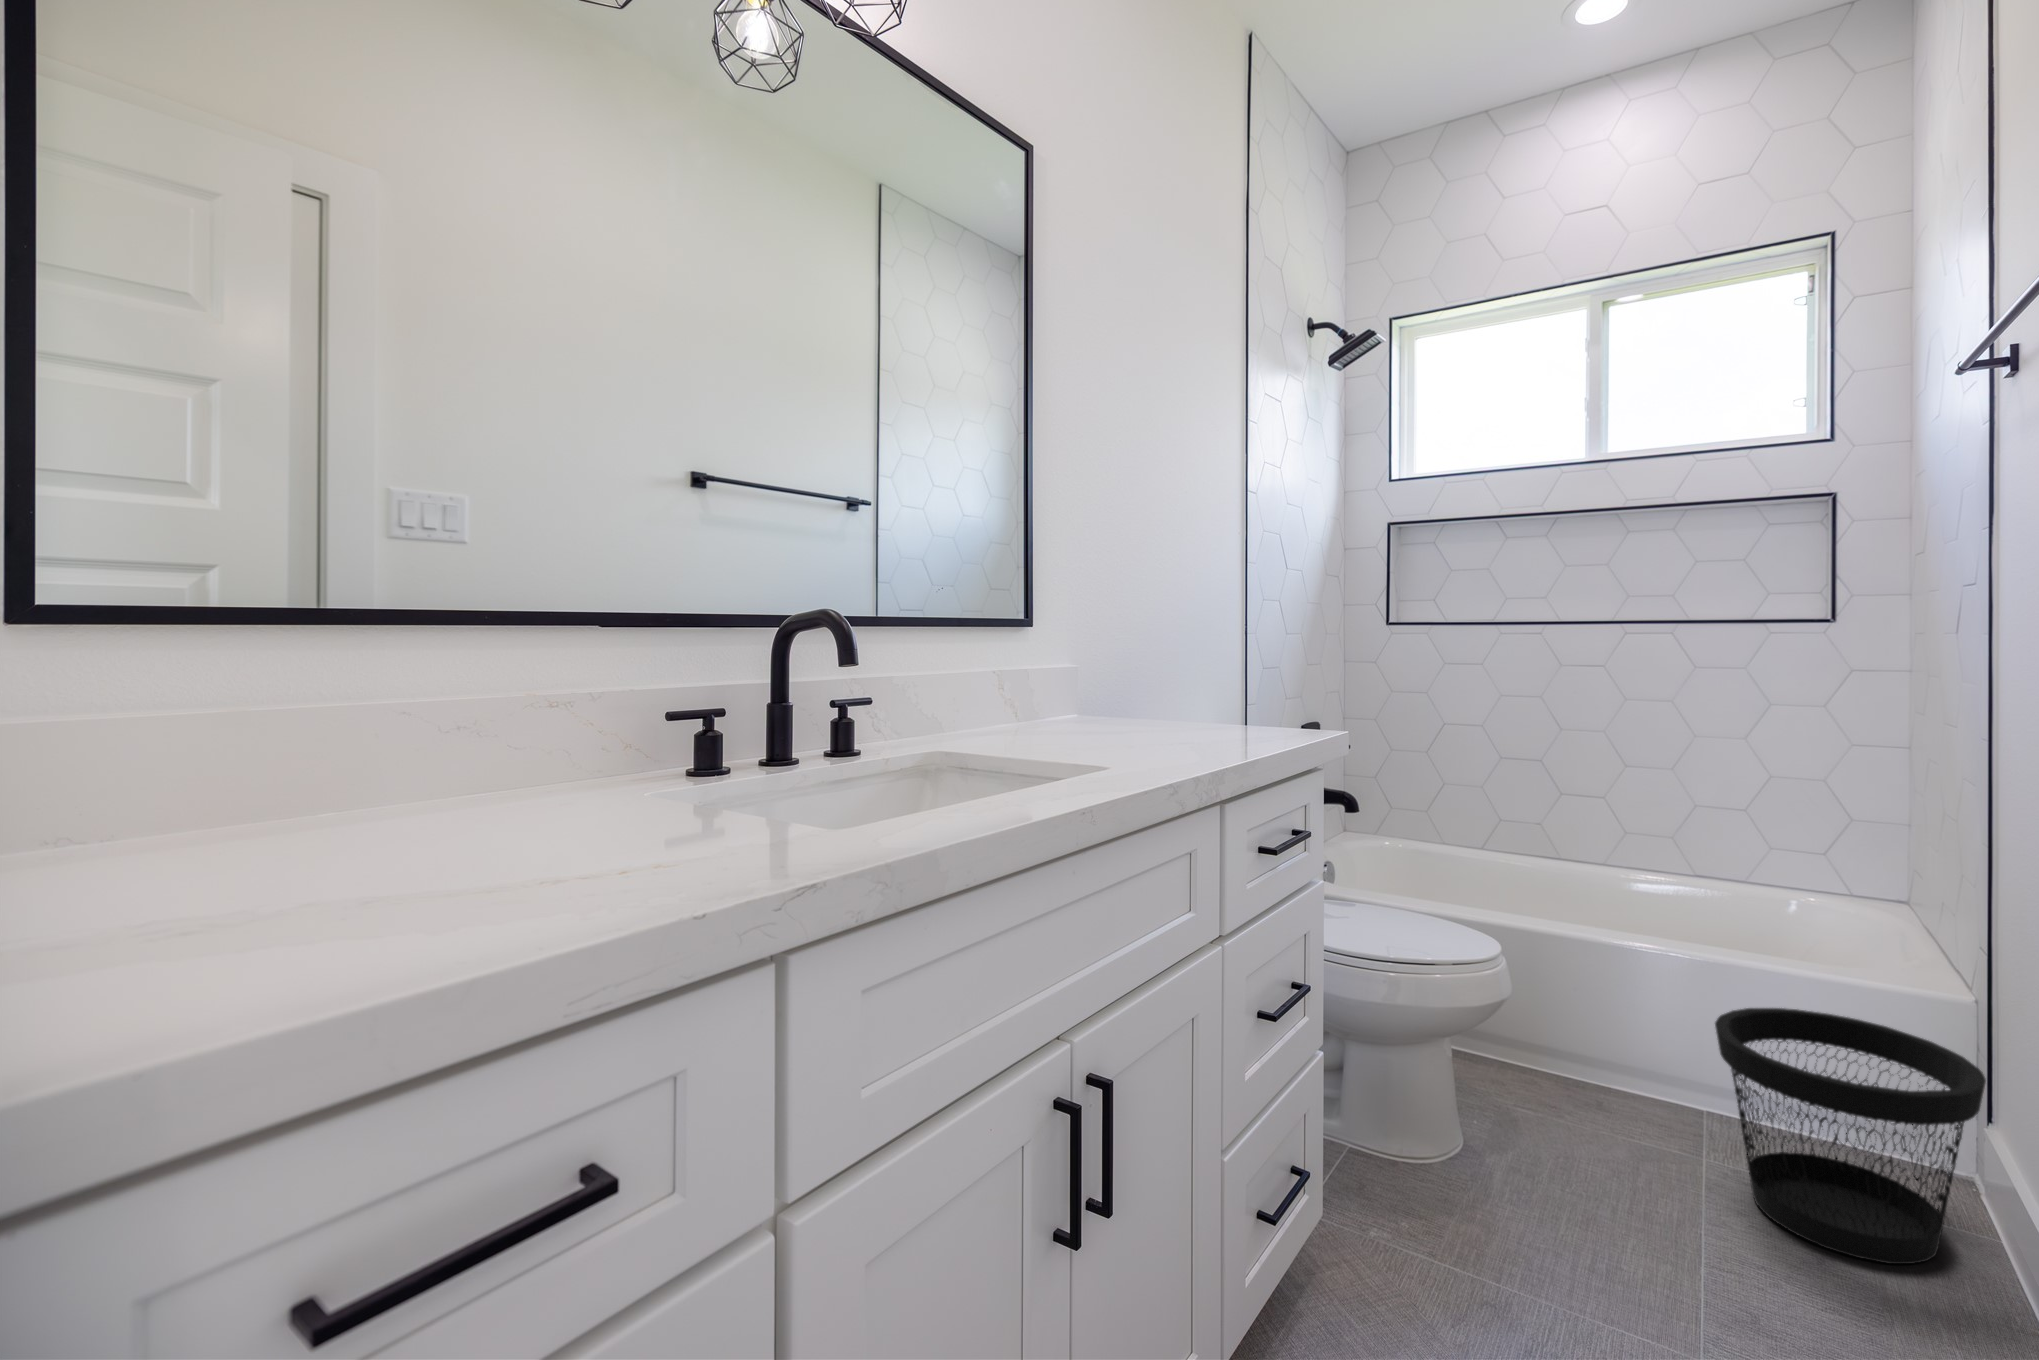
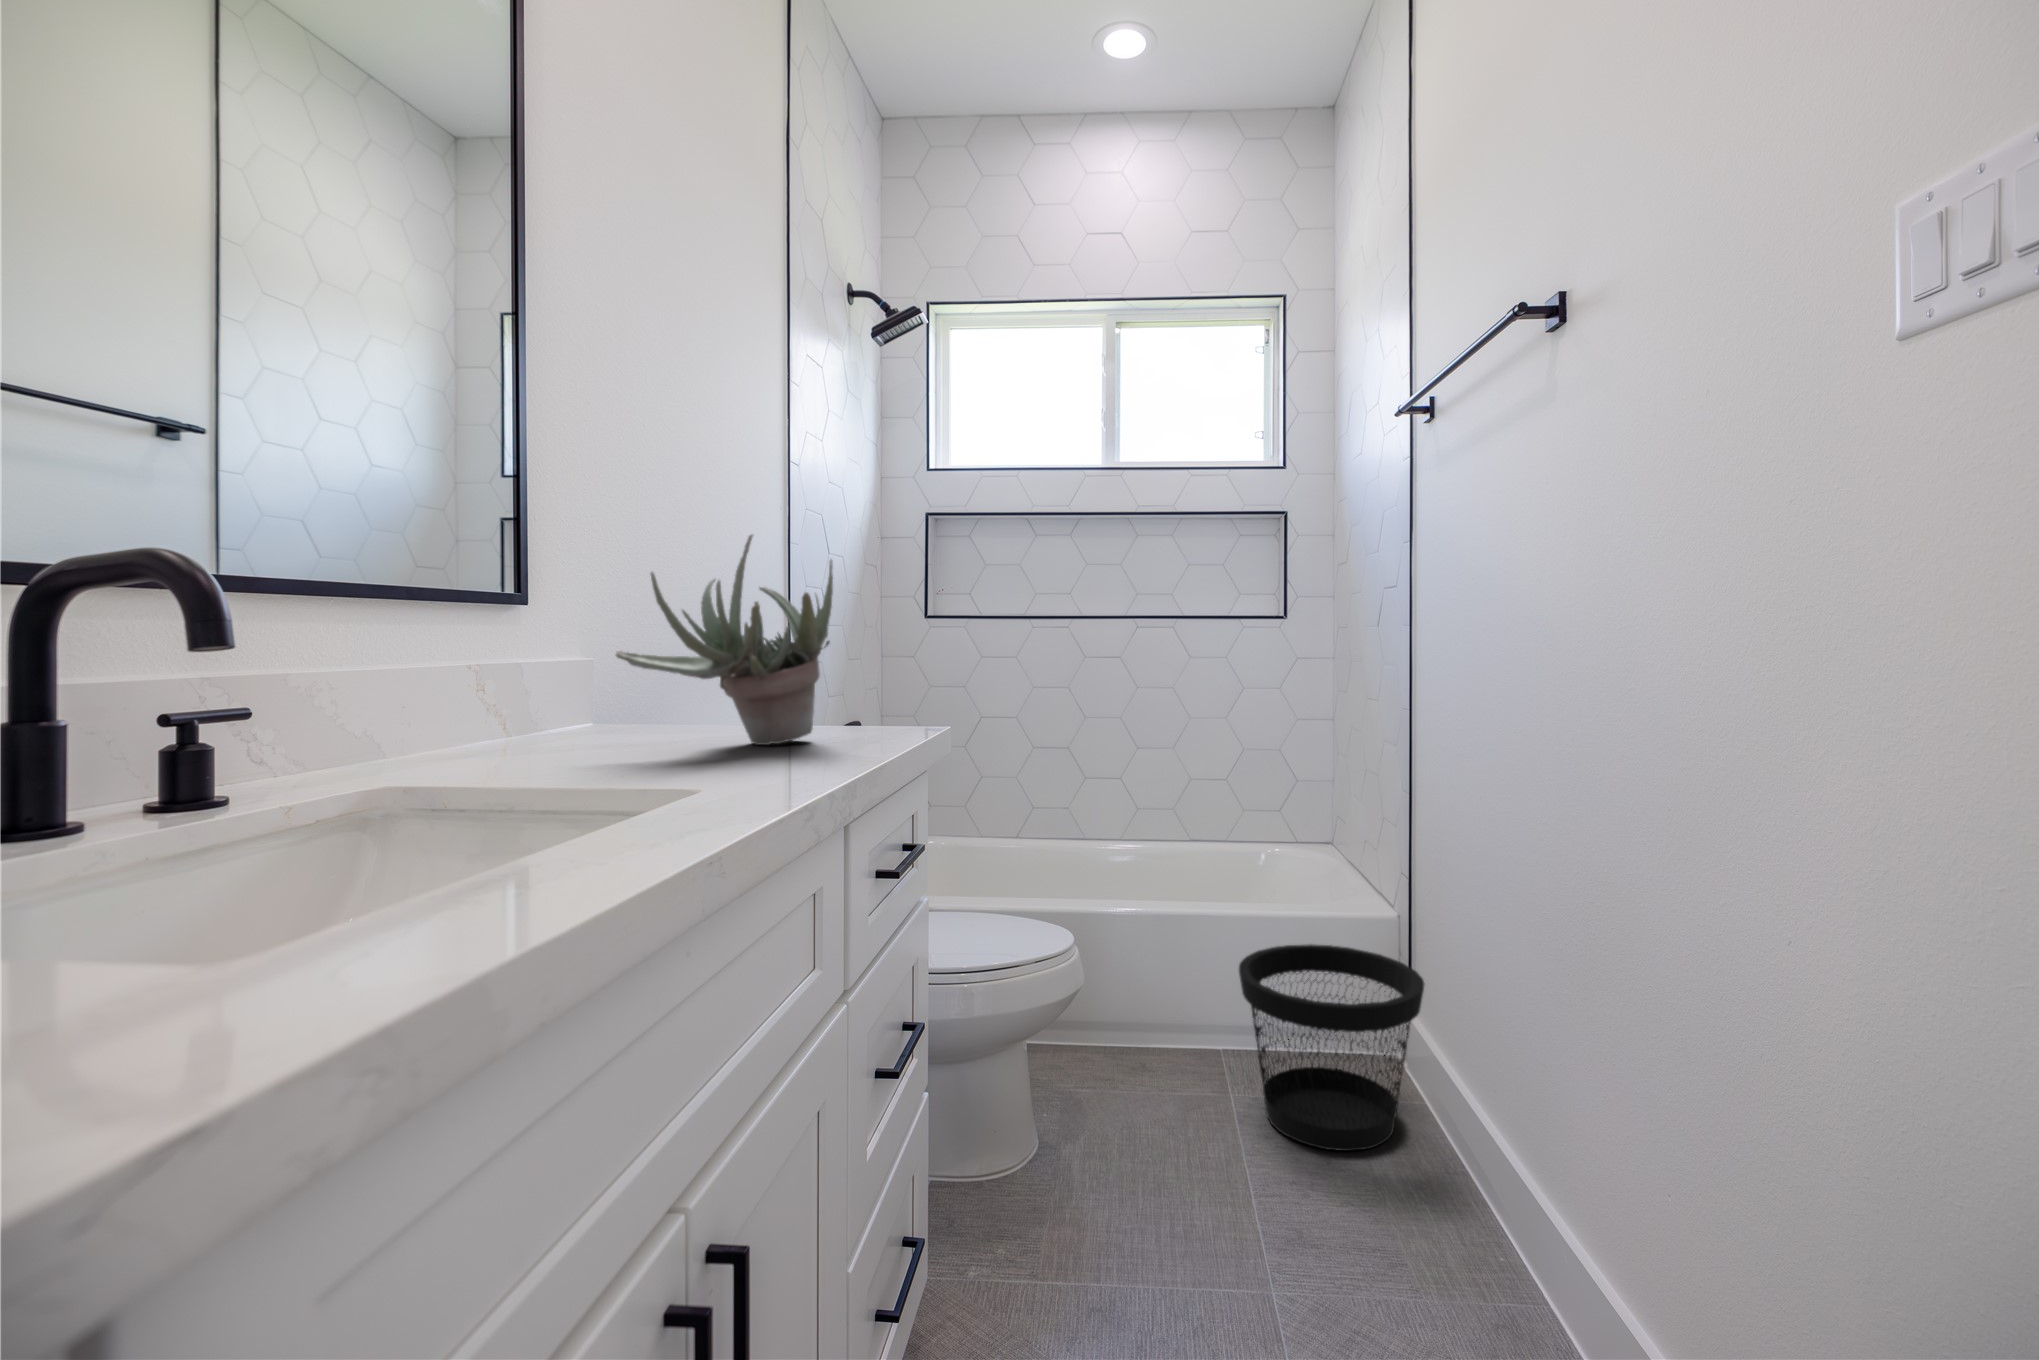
succulent plant: none [1077,573,1238,740] -> present [616,535,833,745]

